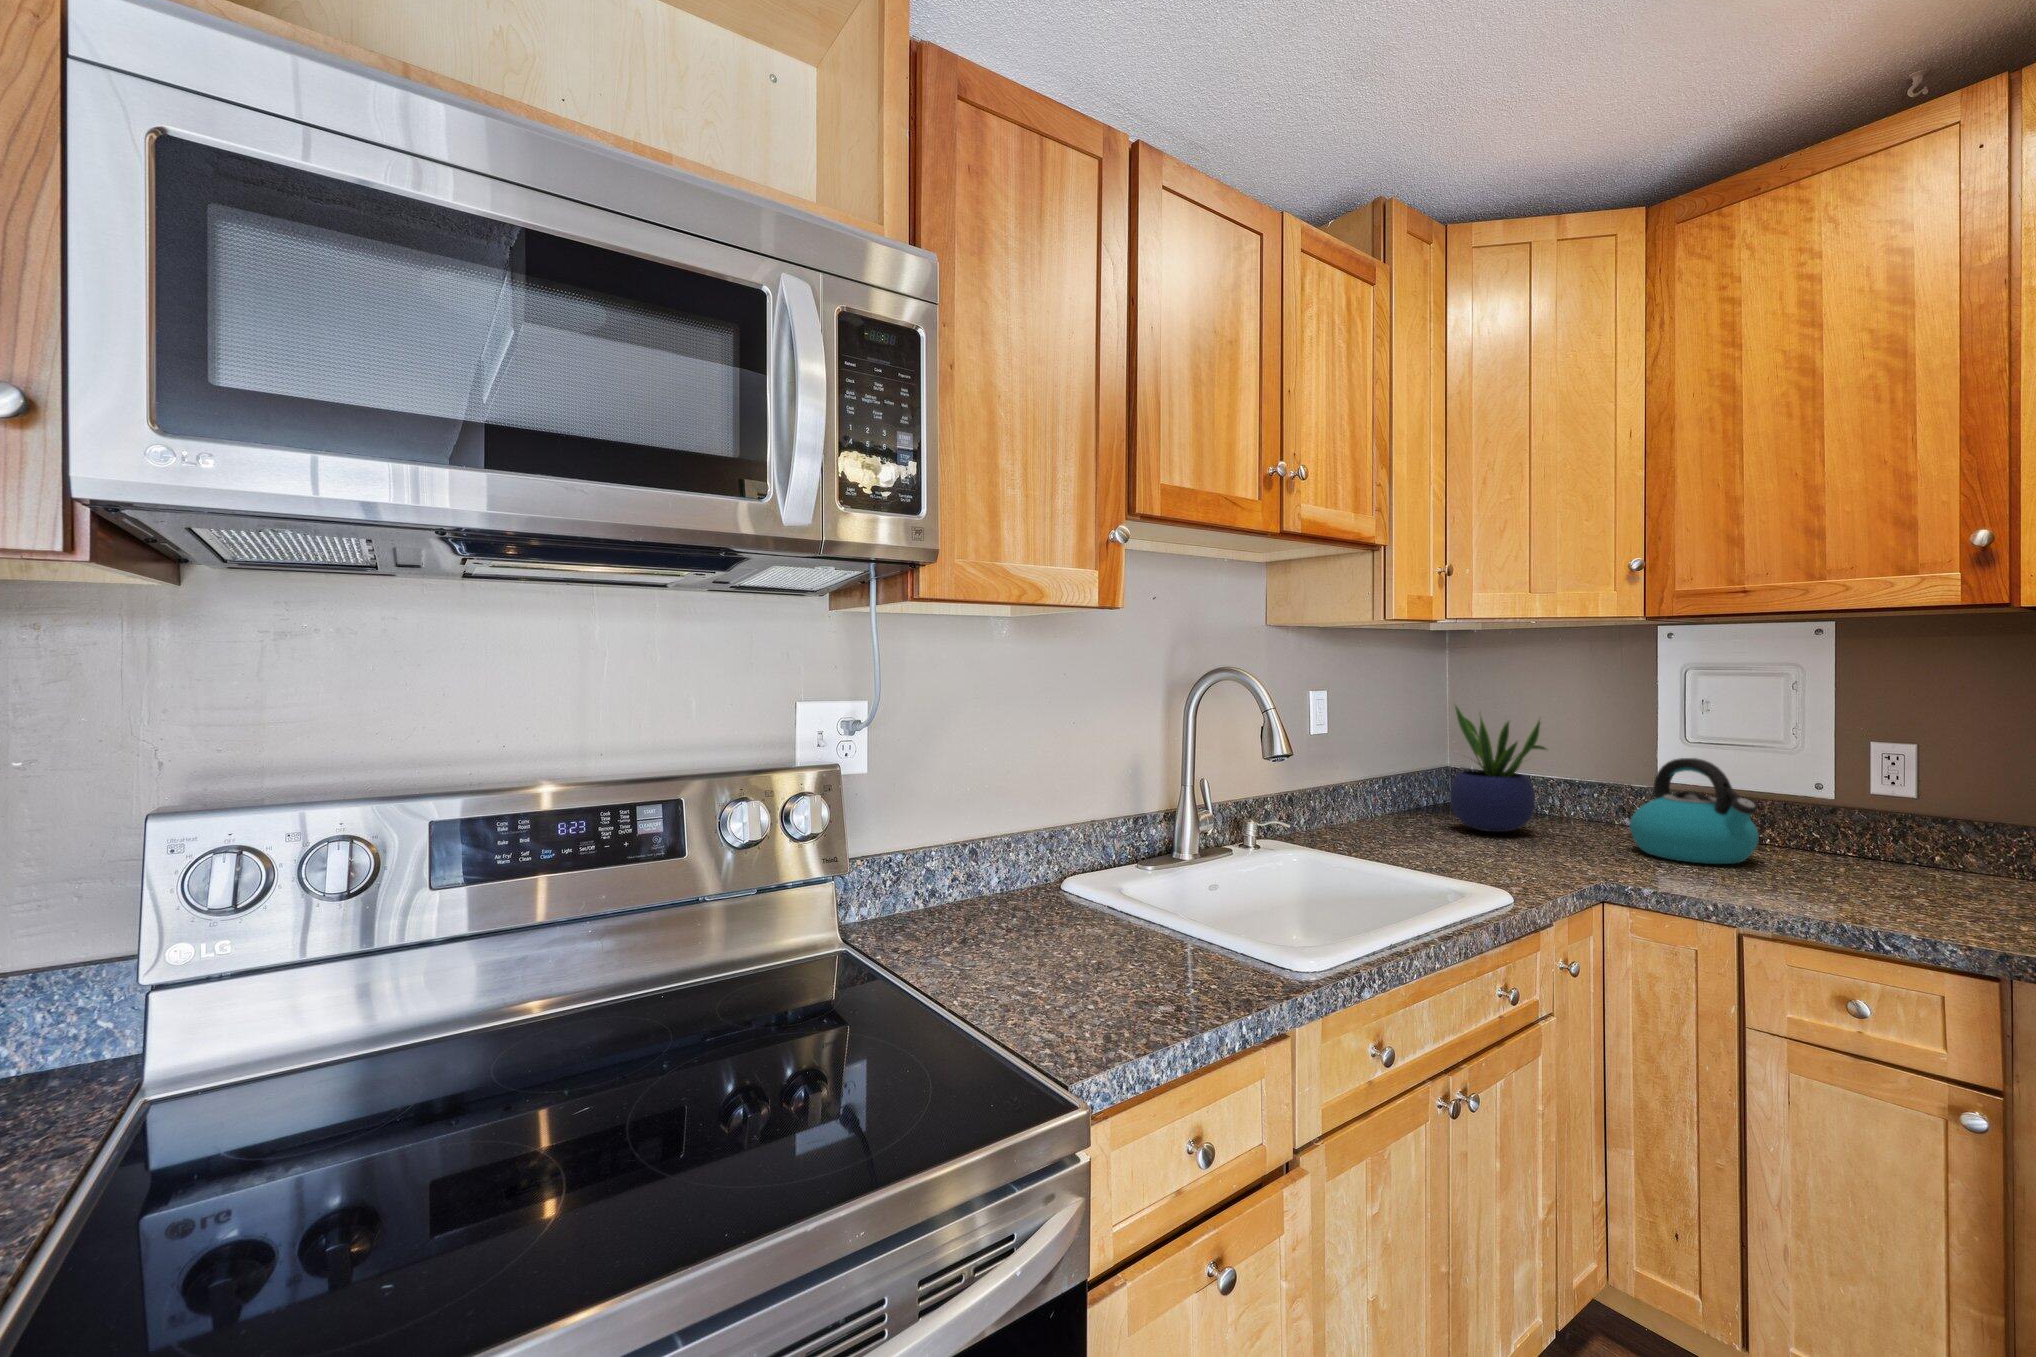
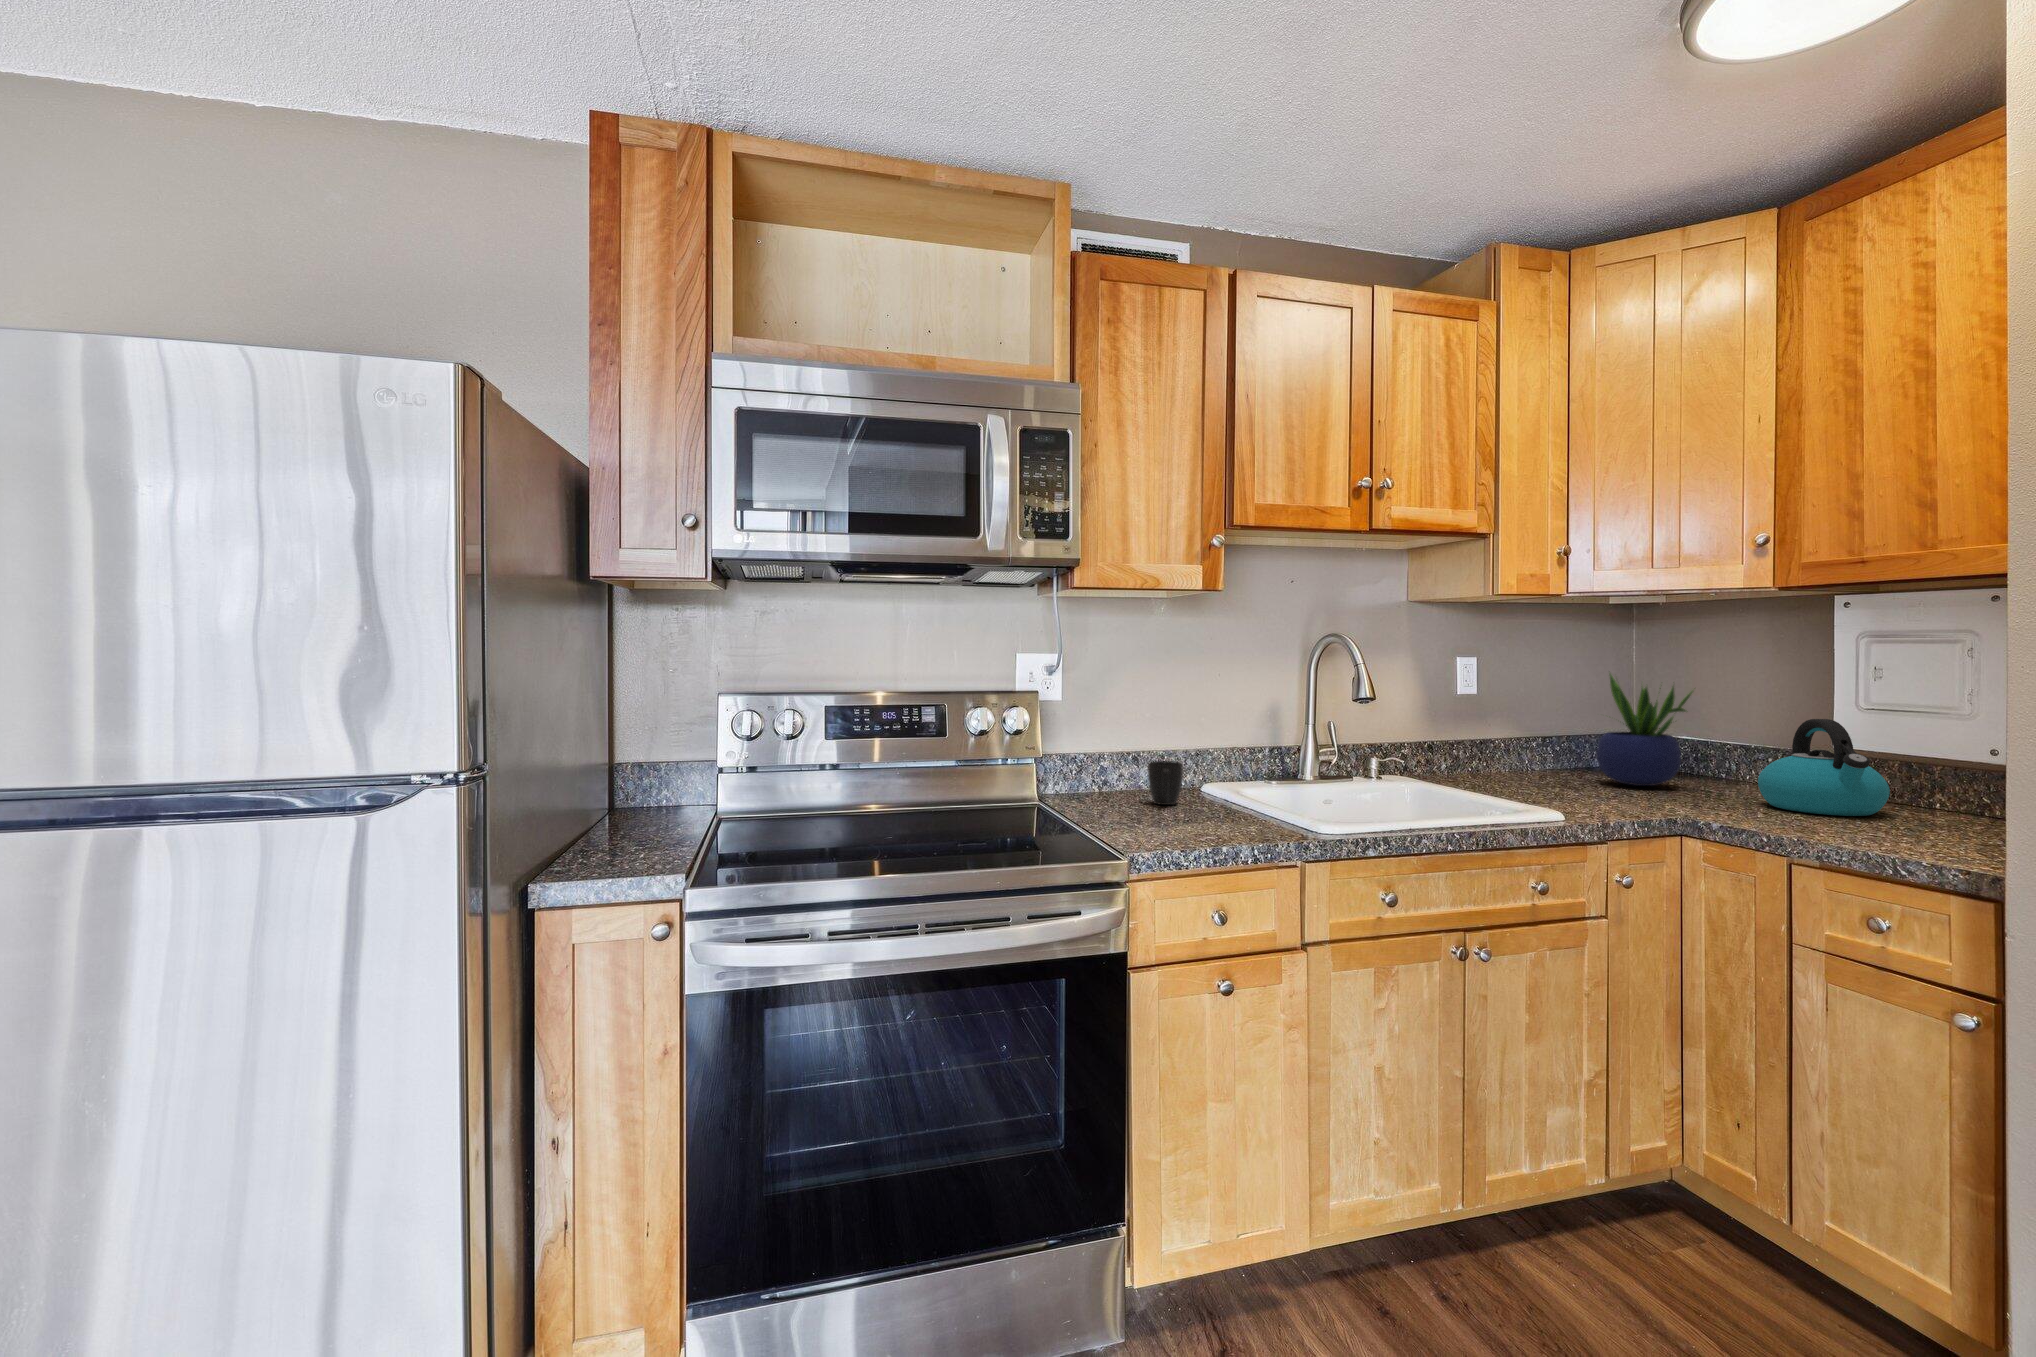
mug: none [1007,859,1059,930] -> present [1148,761,1183,805]

